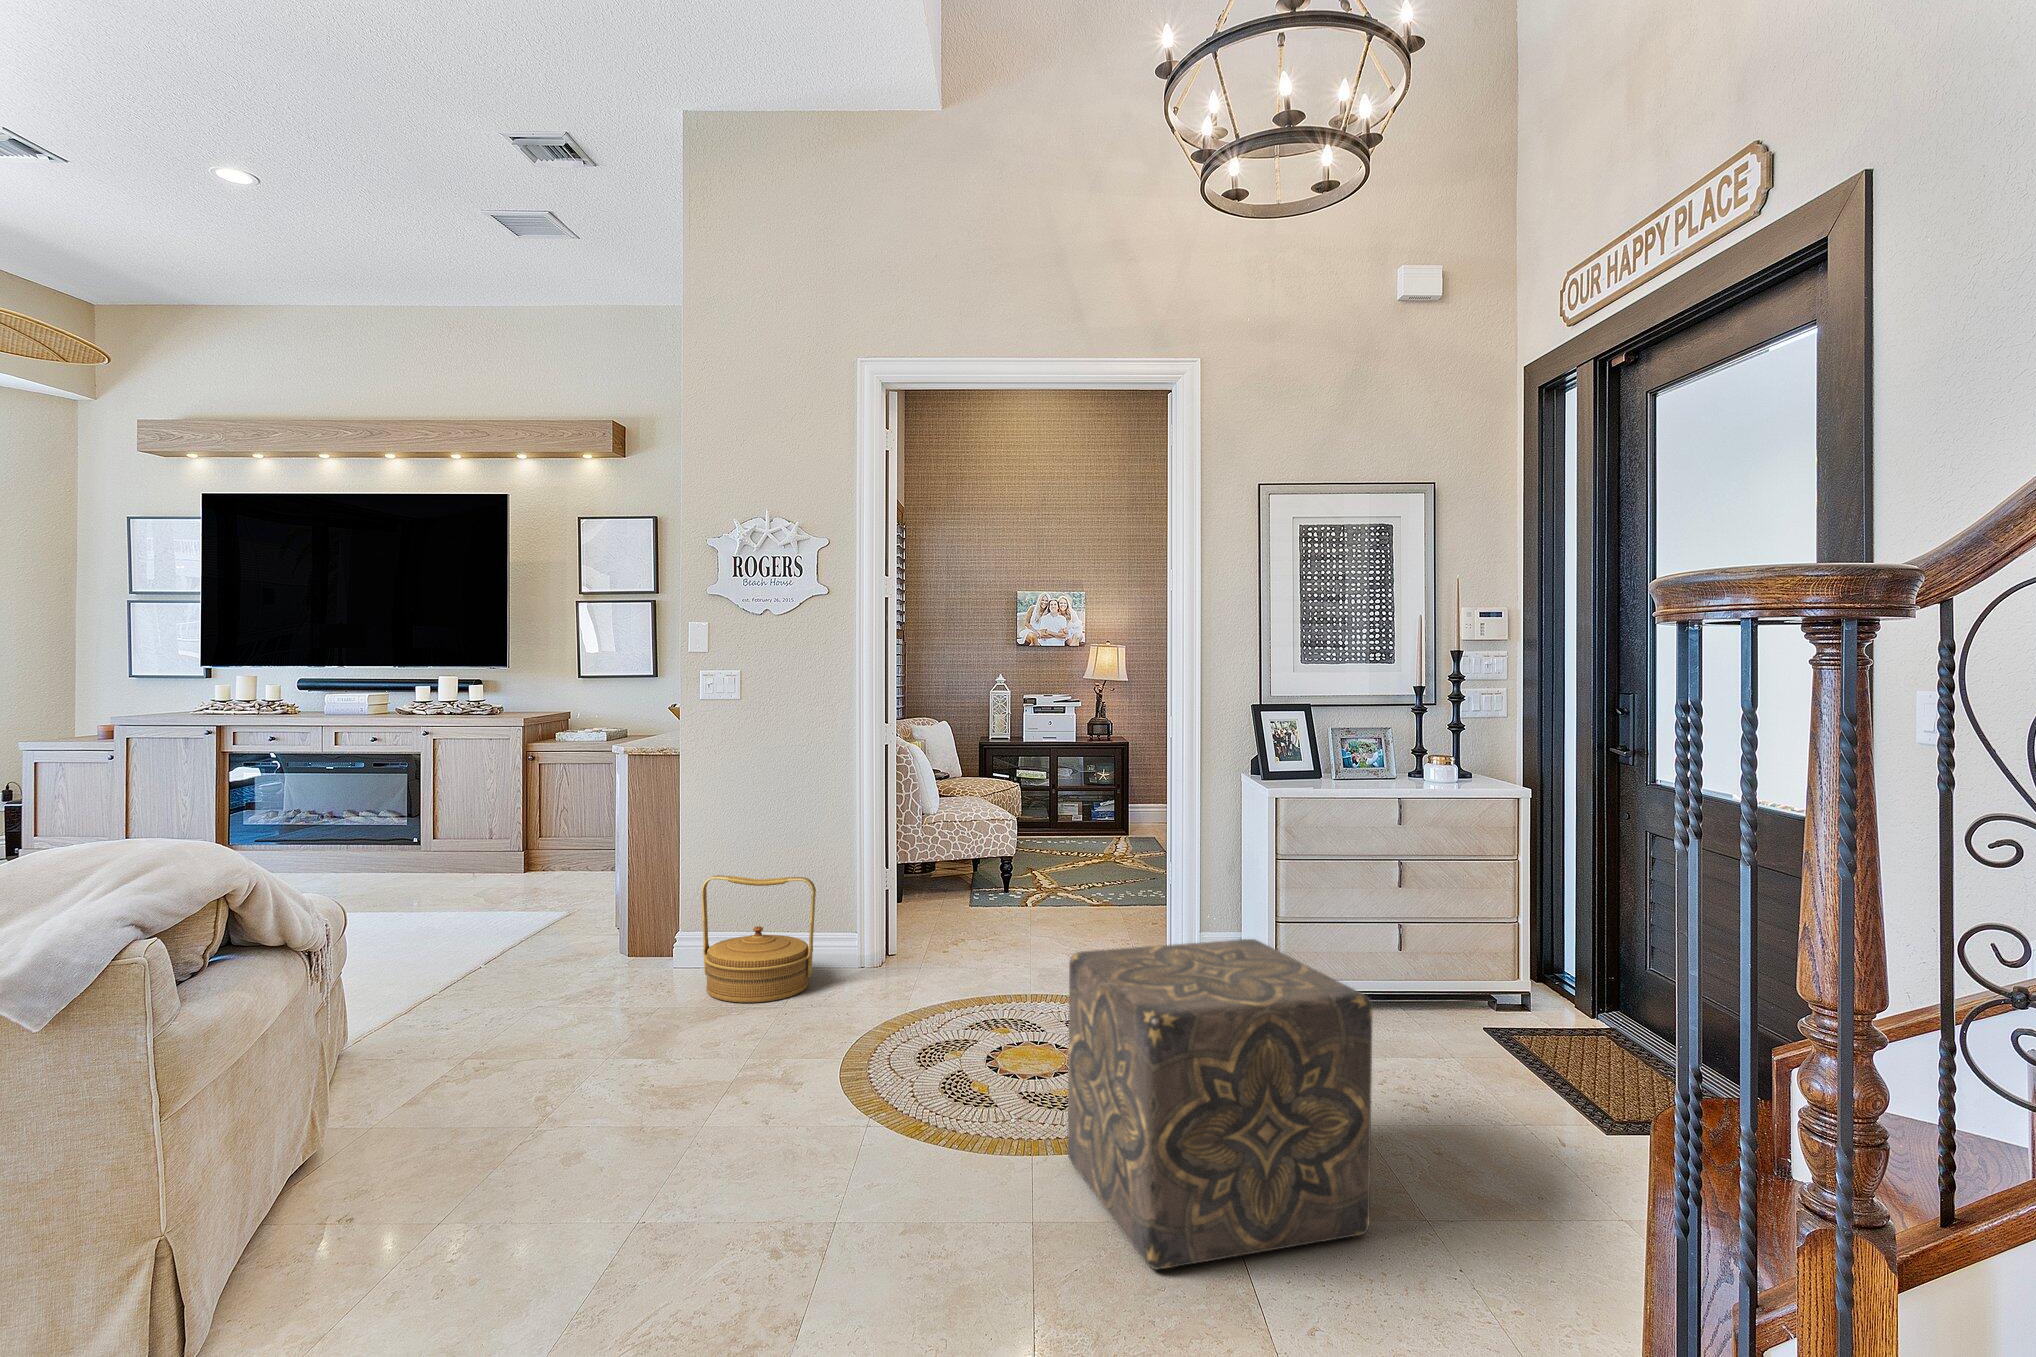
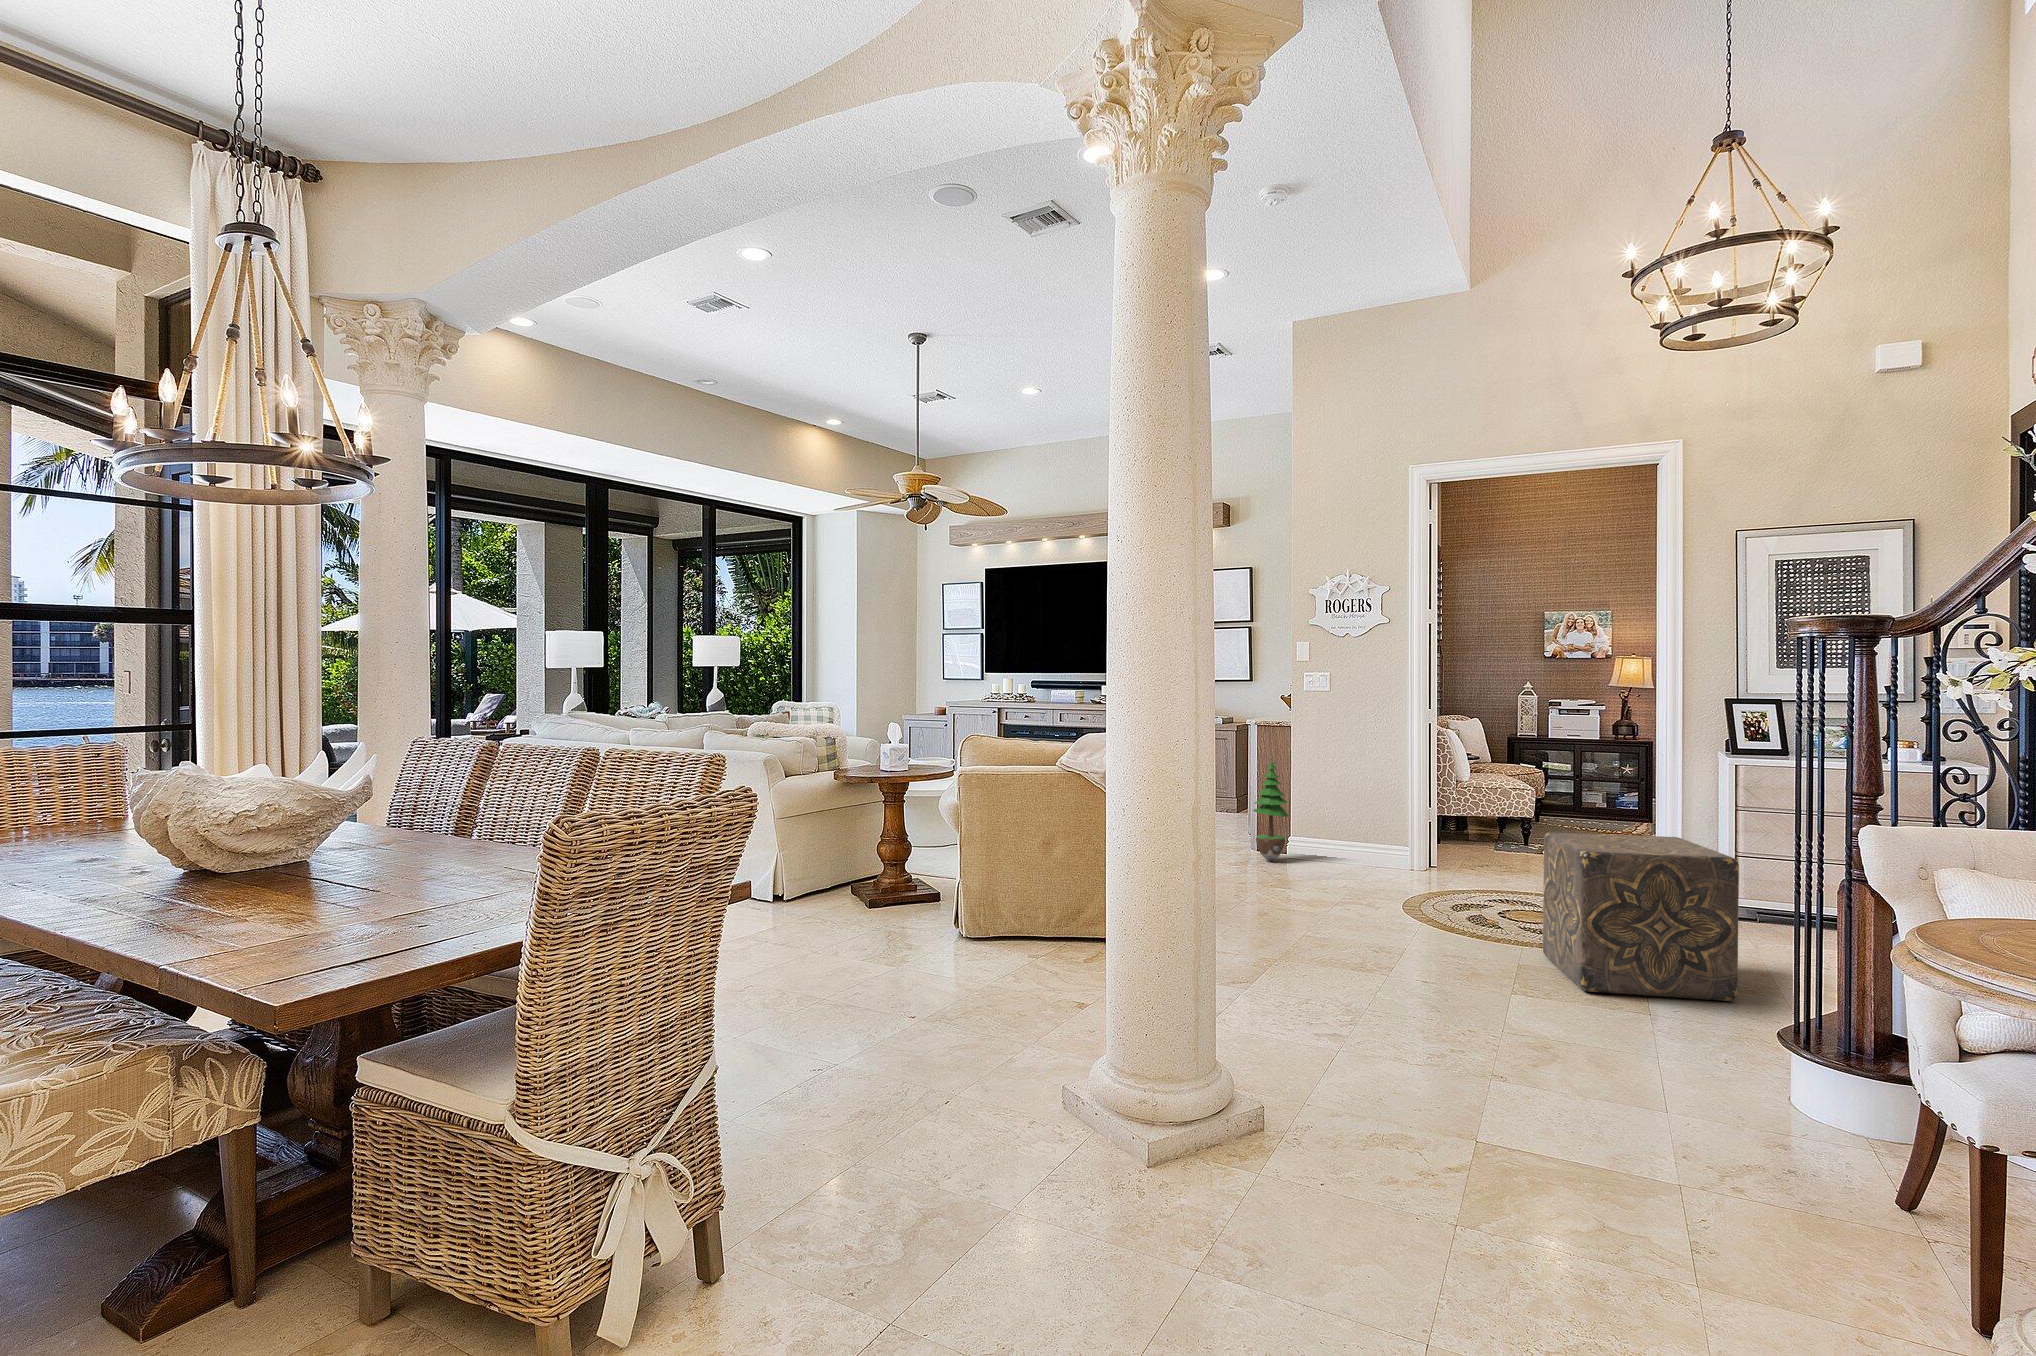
potted tree: none [615,811,677,975] -> present [1253,761,1288,861]
woven basket: present [702,875,816,1003] -> none [1307,801,1381,879]

